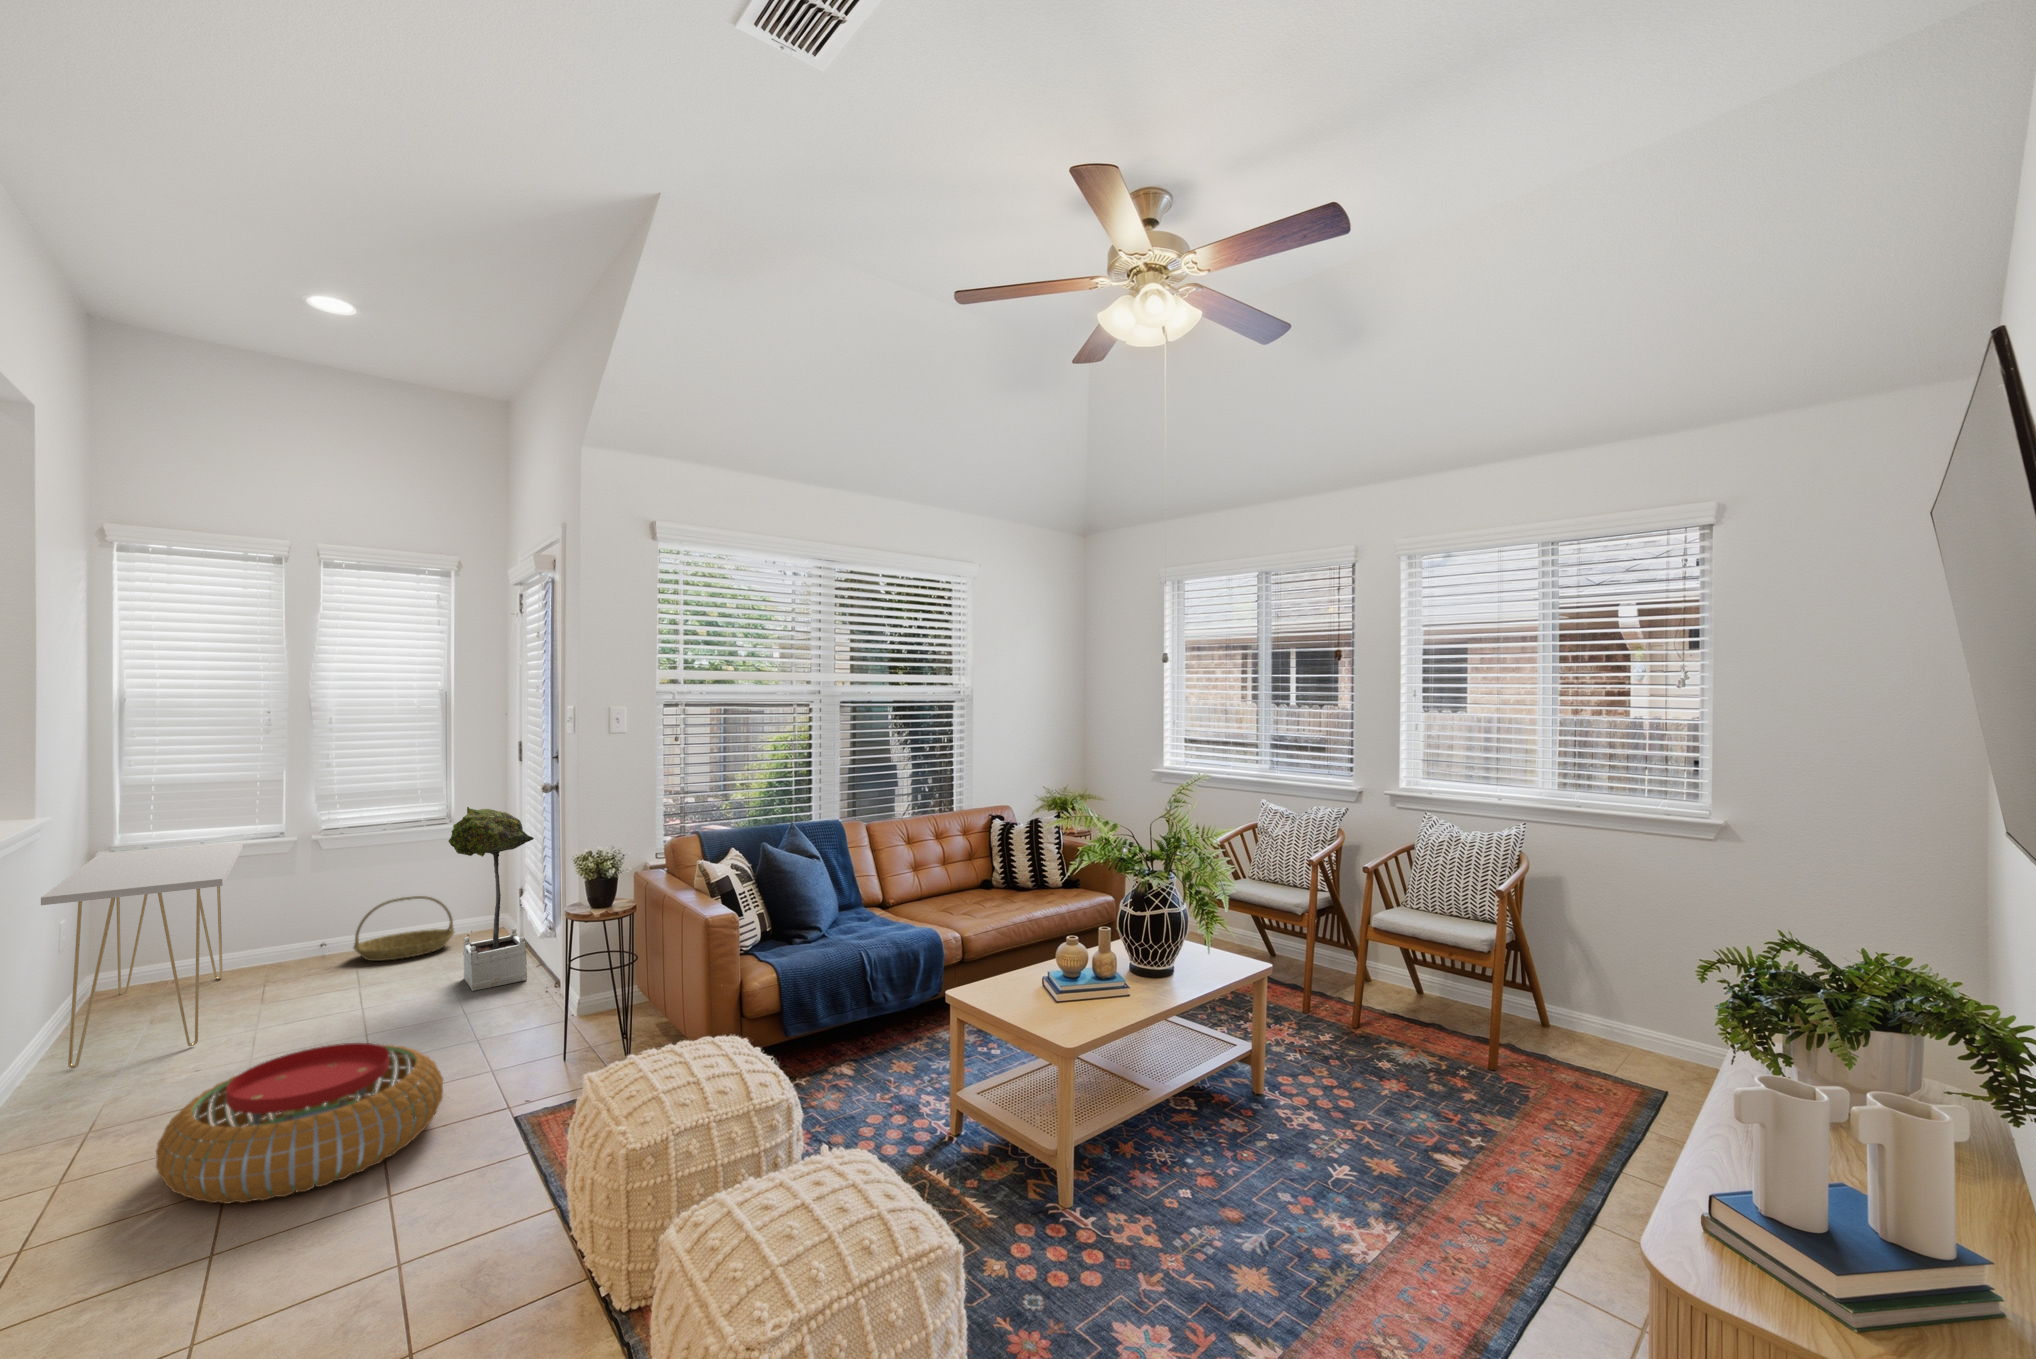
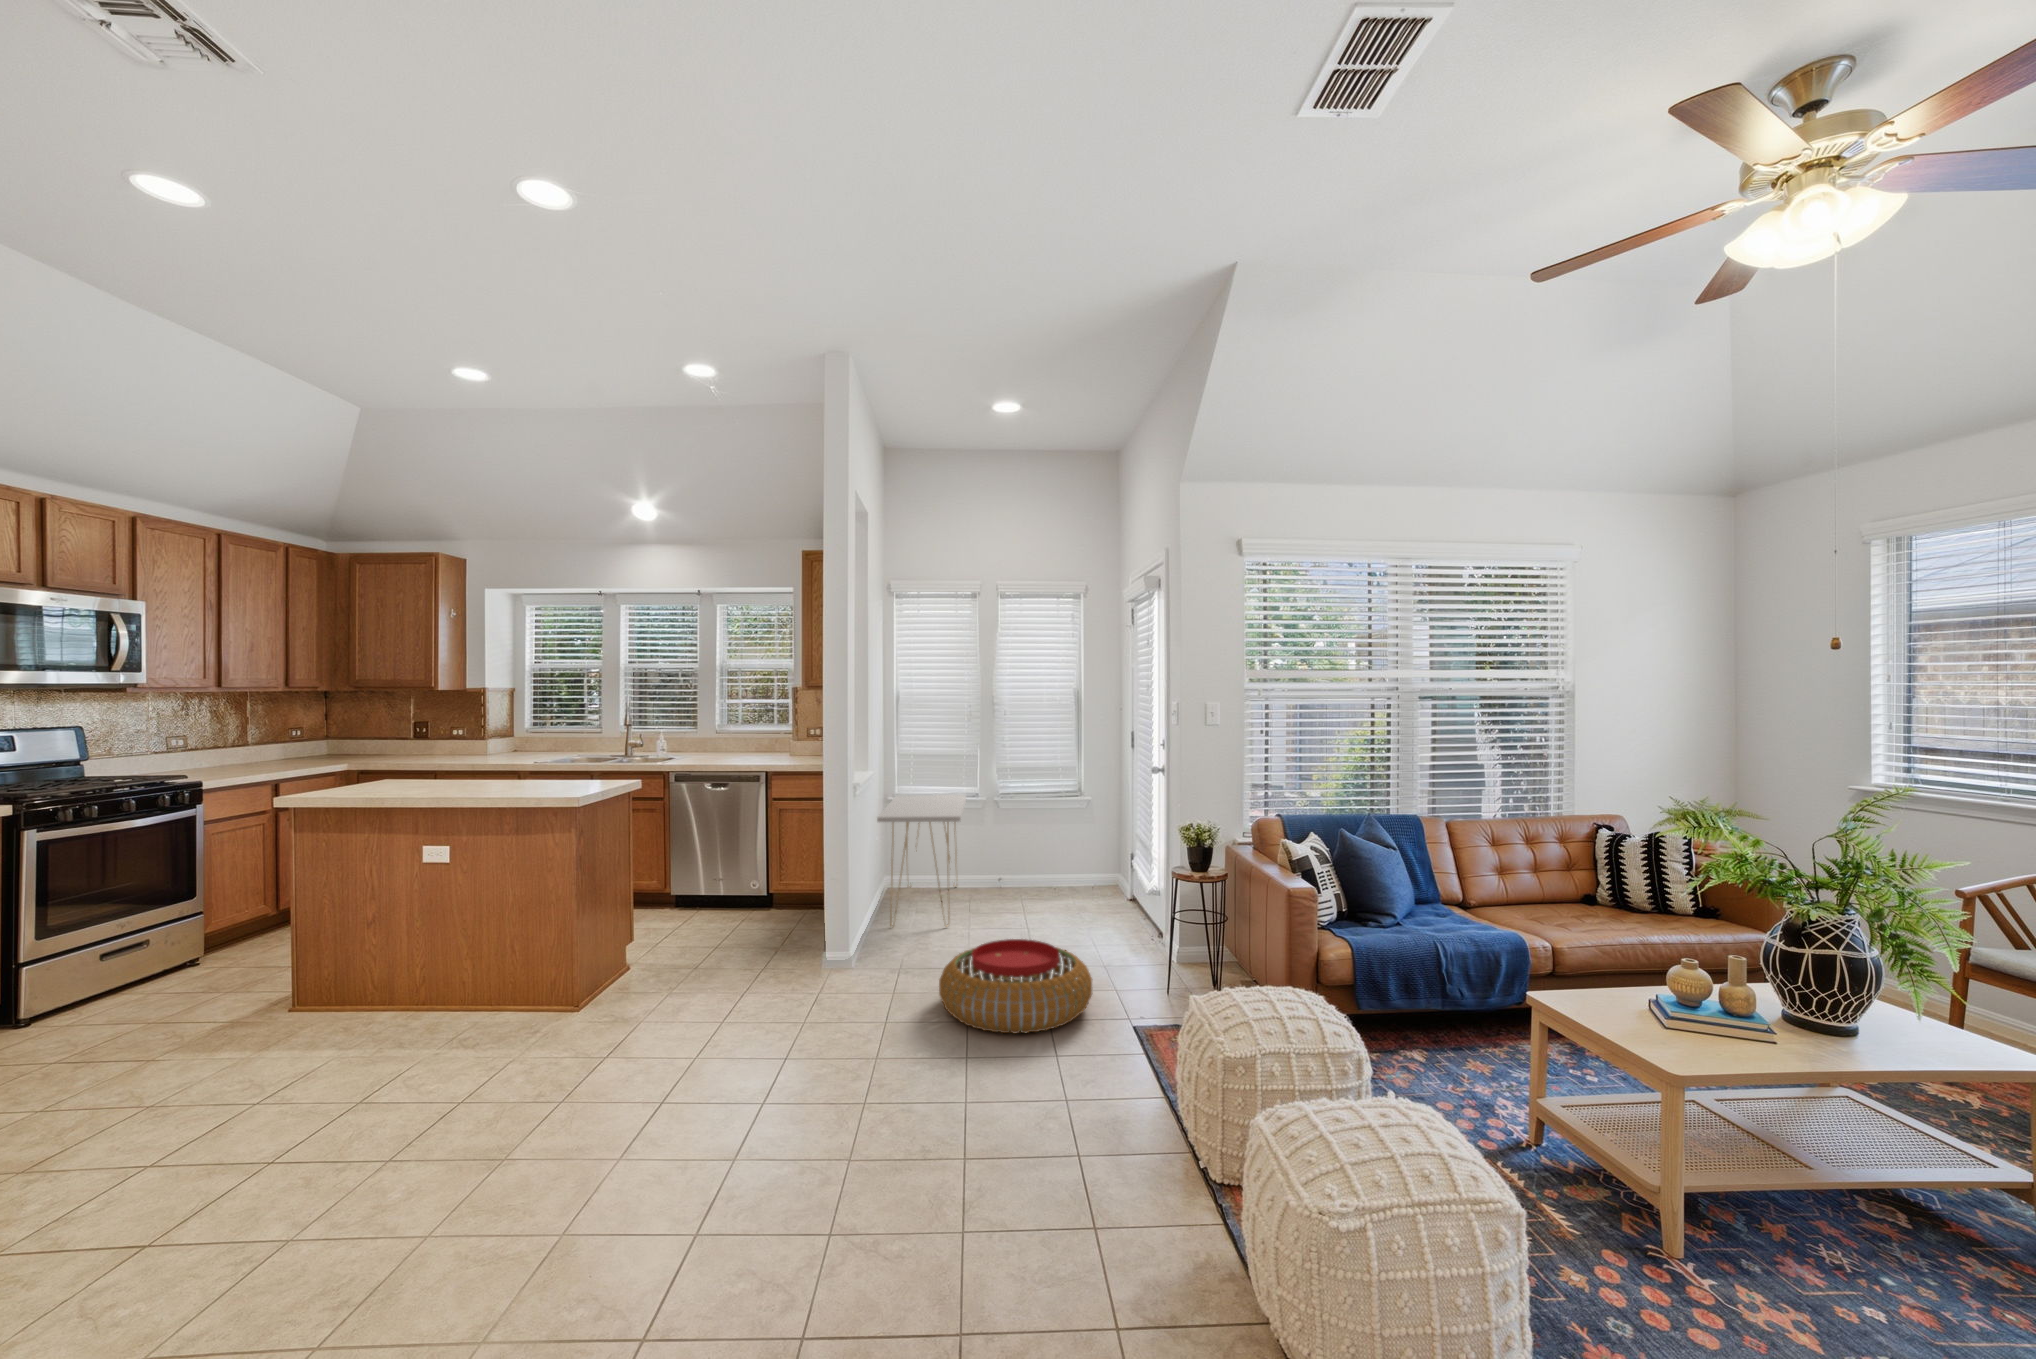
potted tree: present [449,807,534,991] -> none [1088,779,1147,924]
basket: present [353,896,454,961] -> none [1029,845,1092,892]

